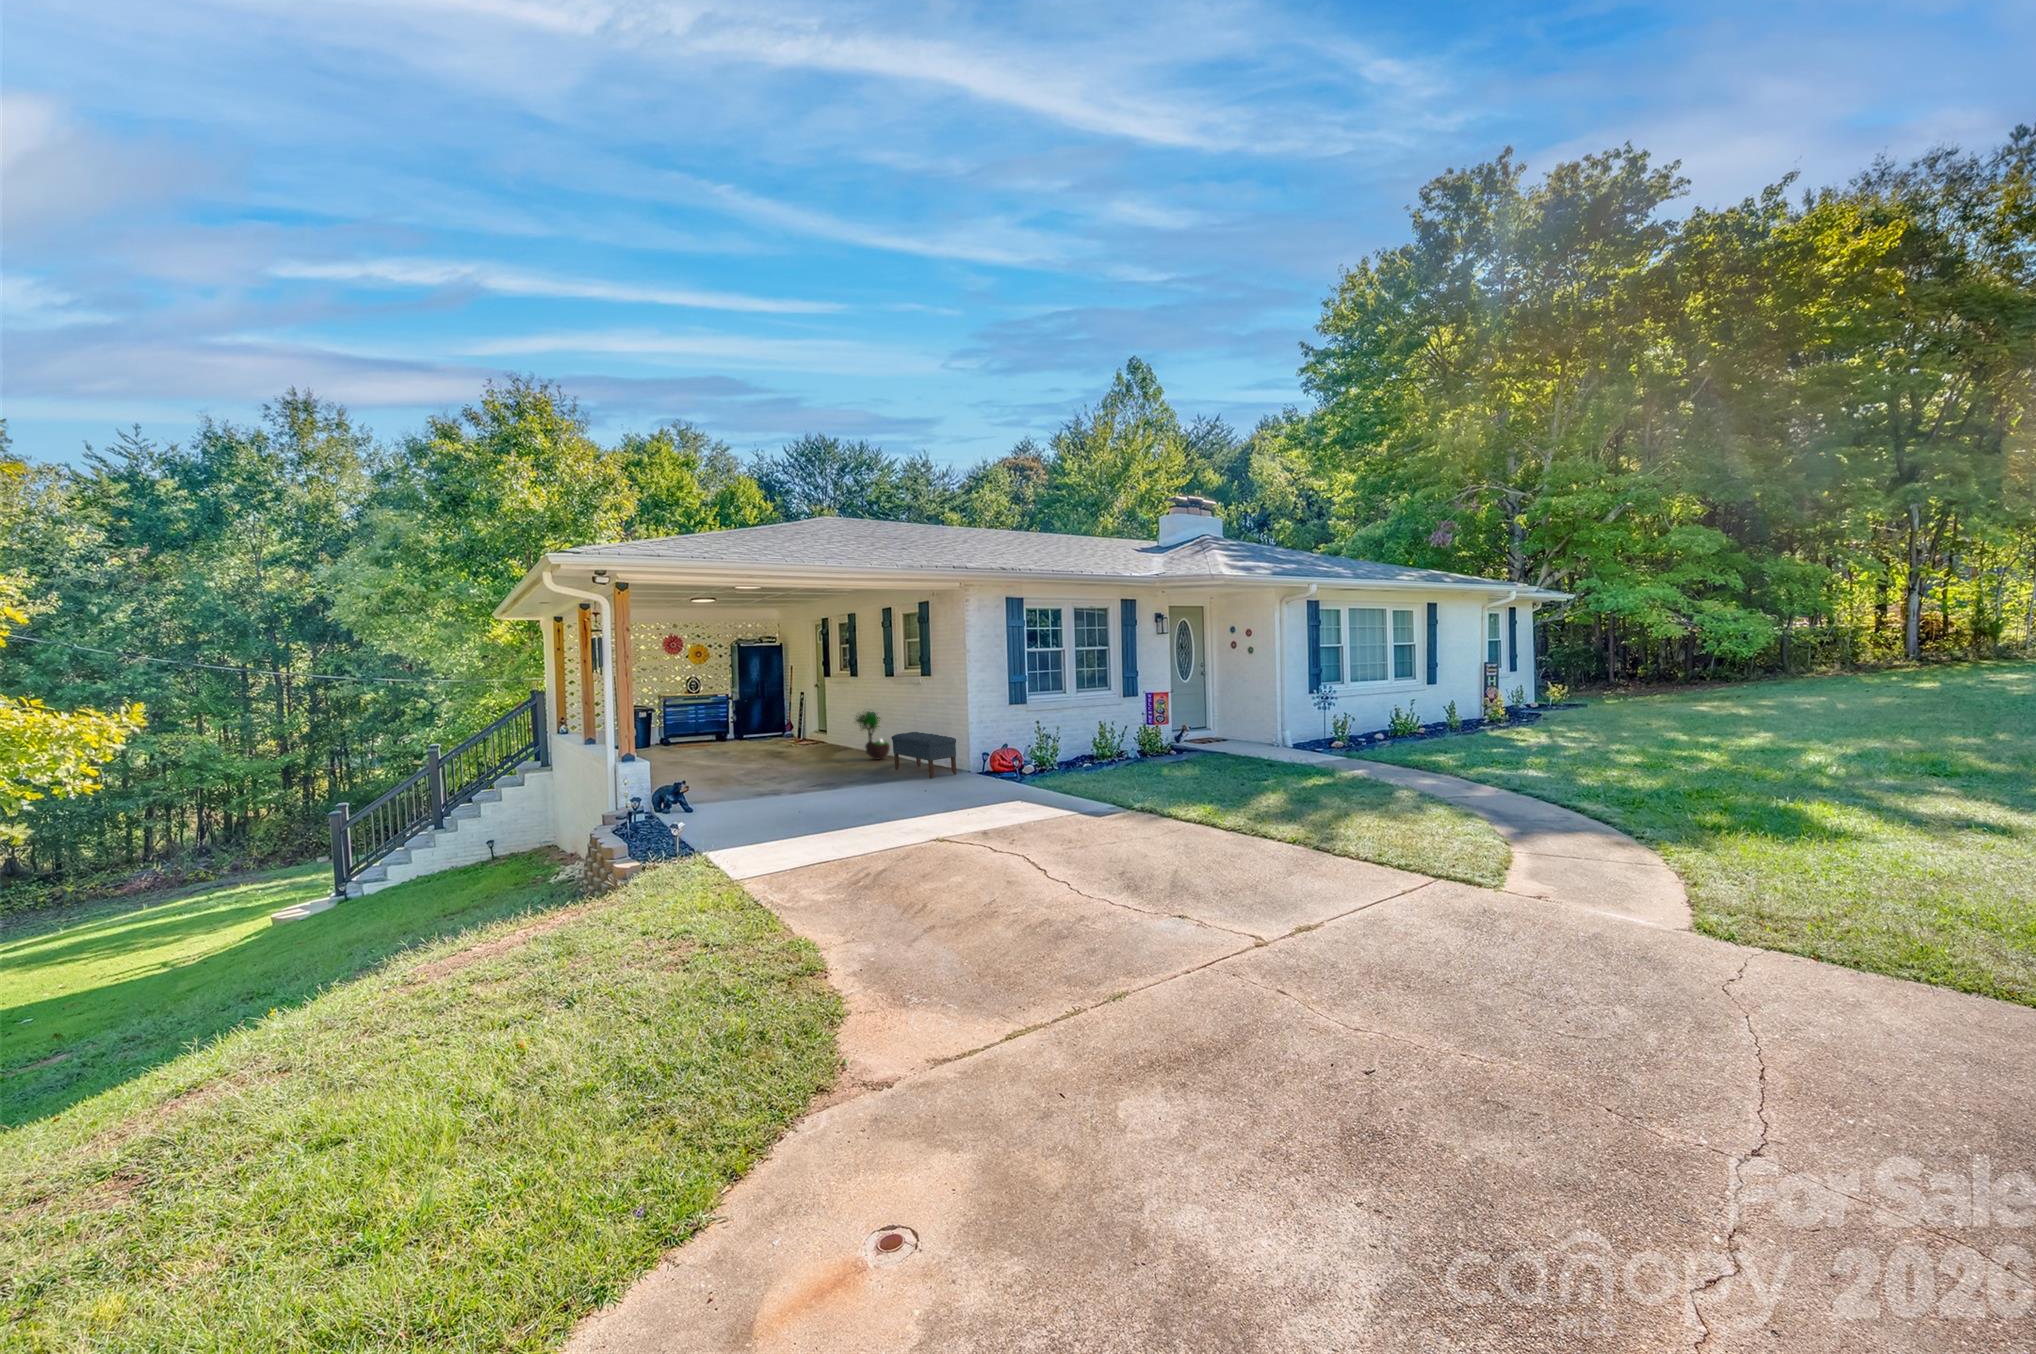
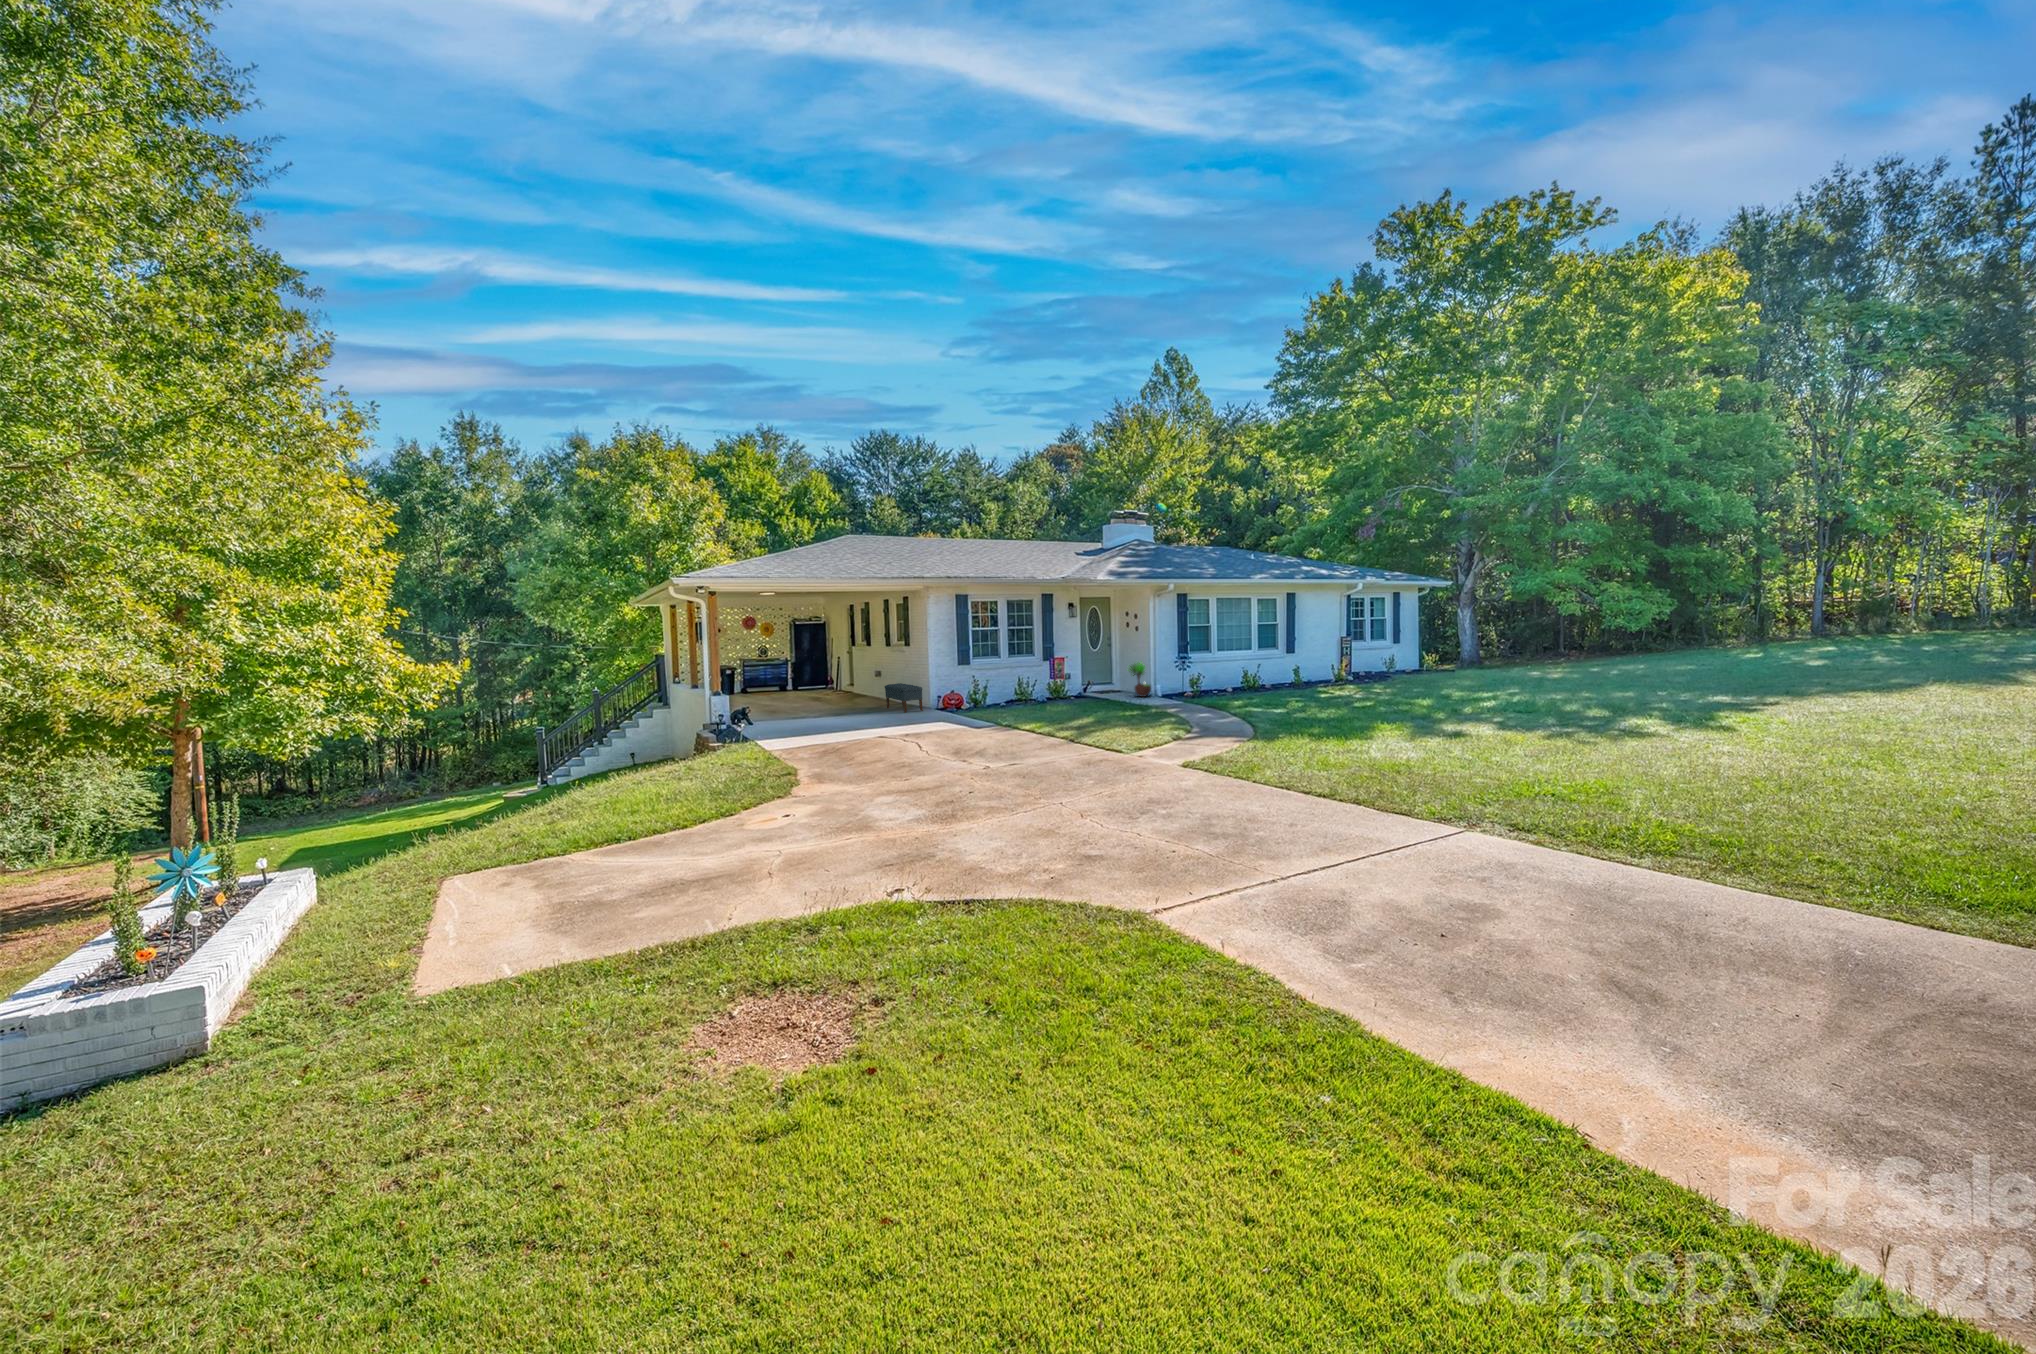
potted tree: present [856,711,890,760] -> present [1128,661,1151,697]

